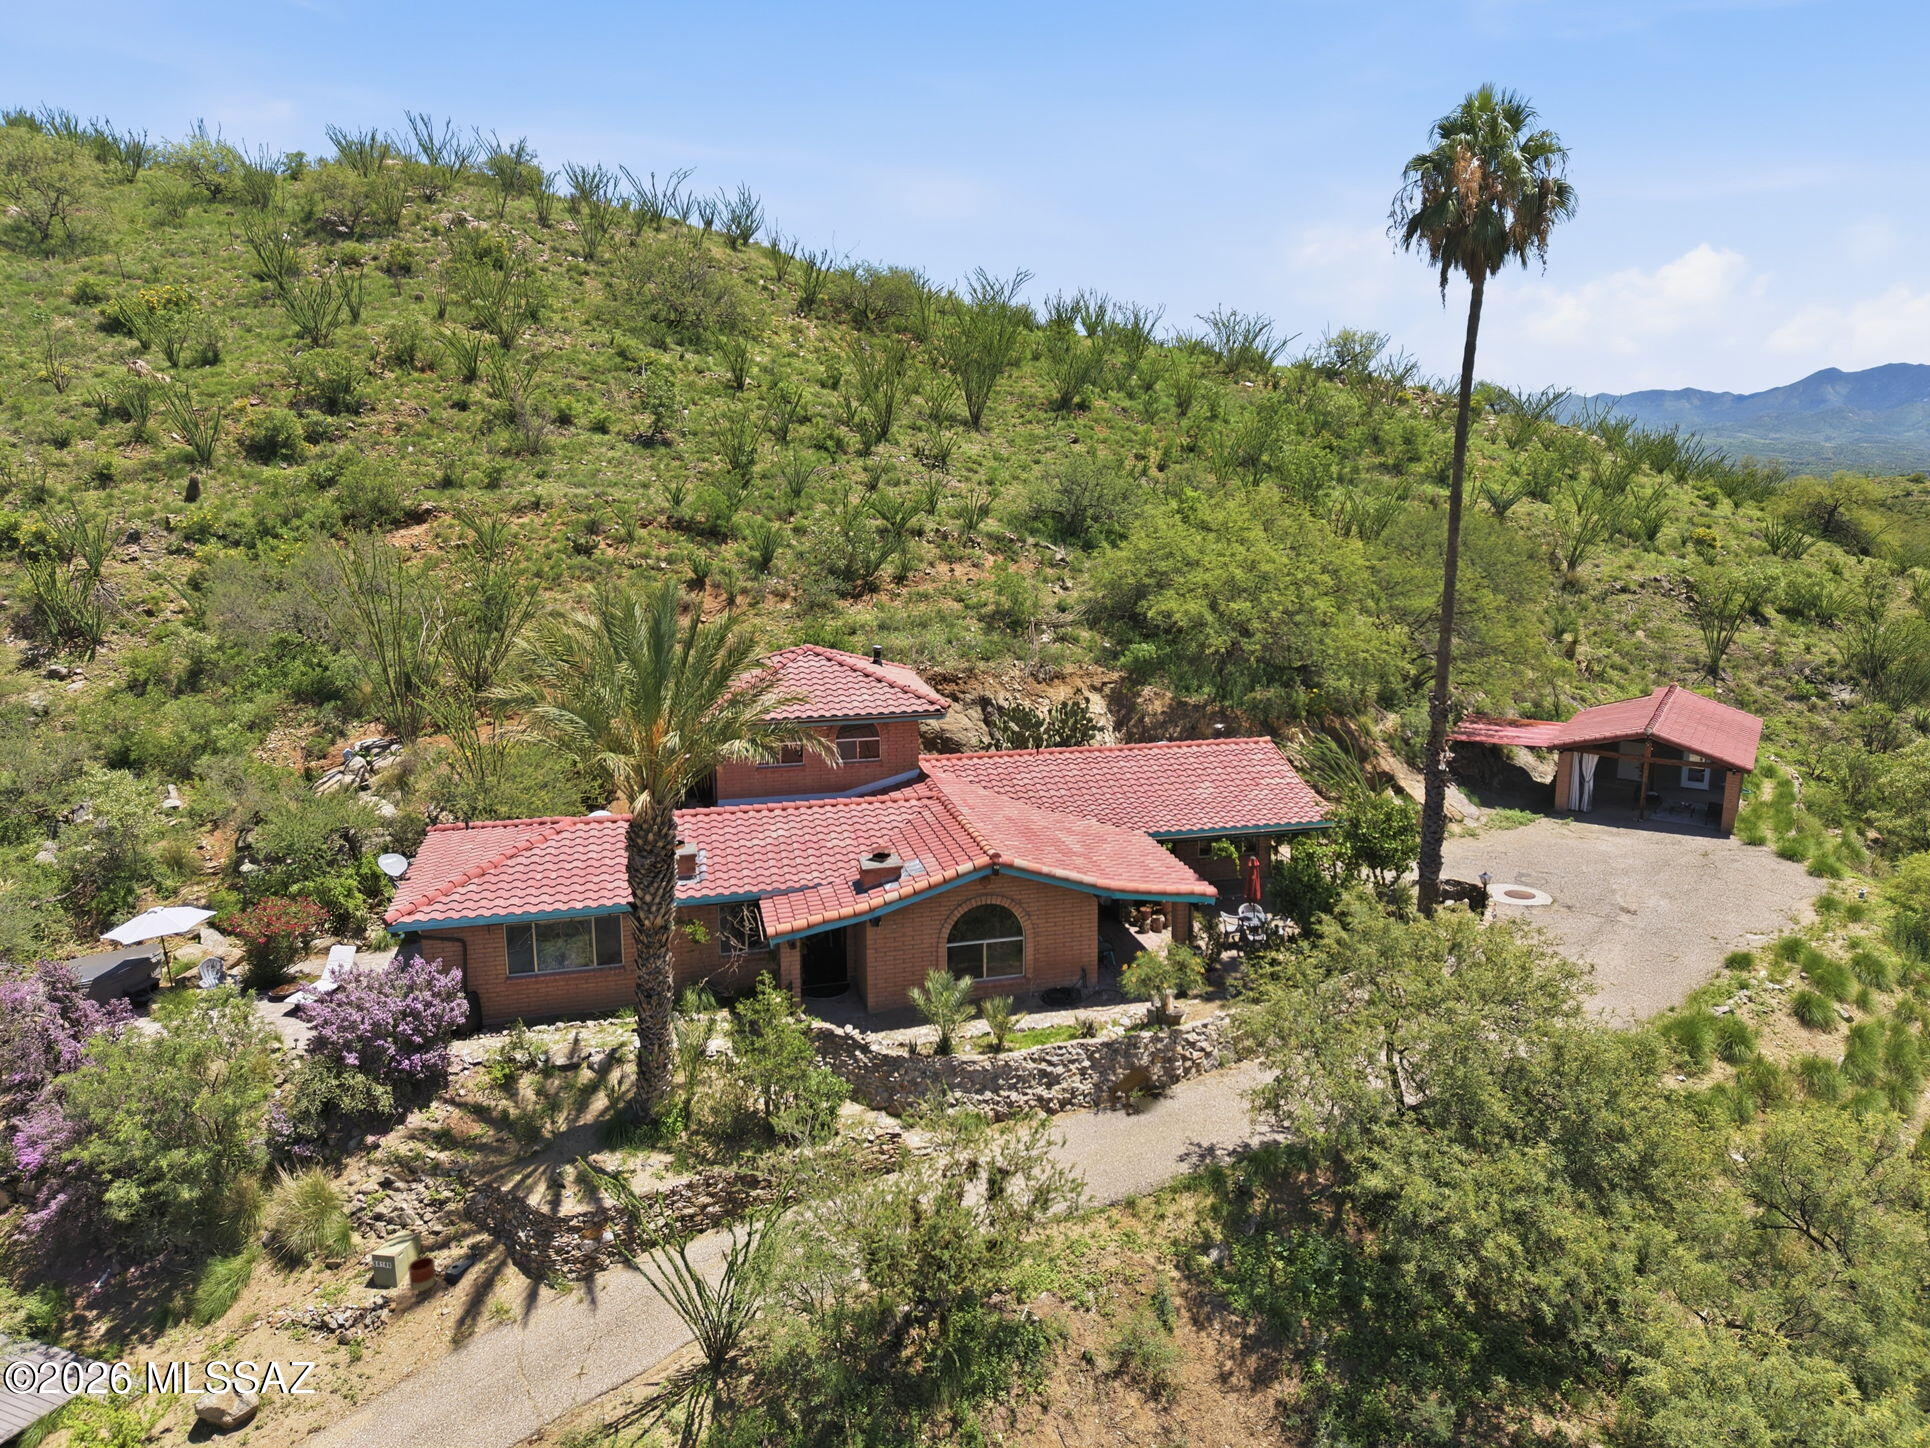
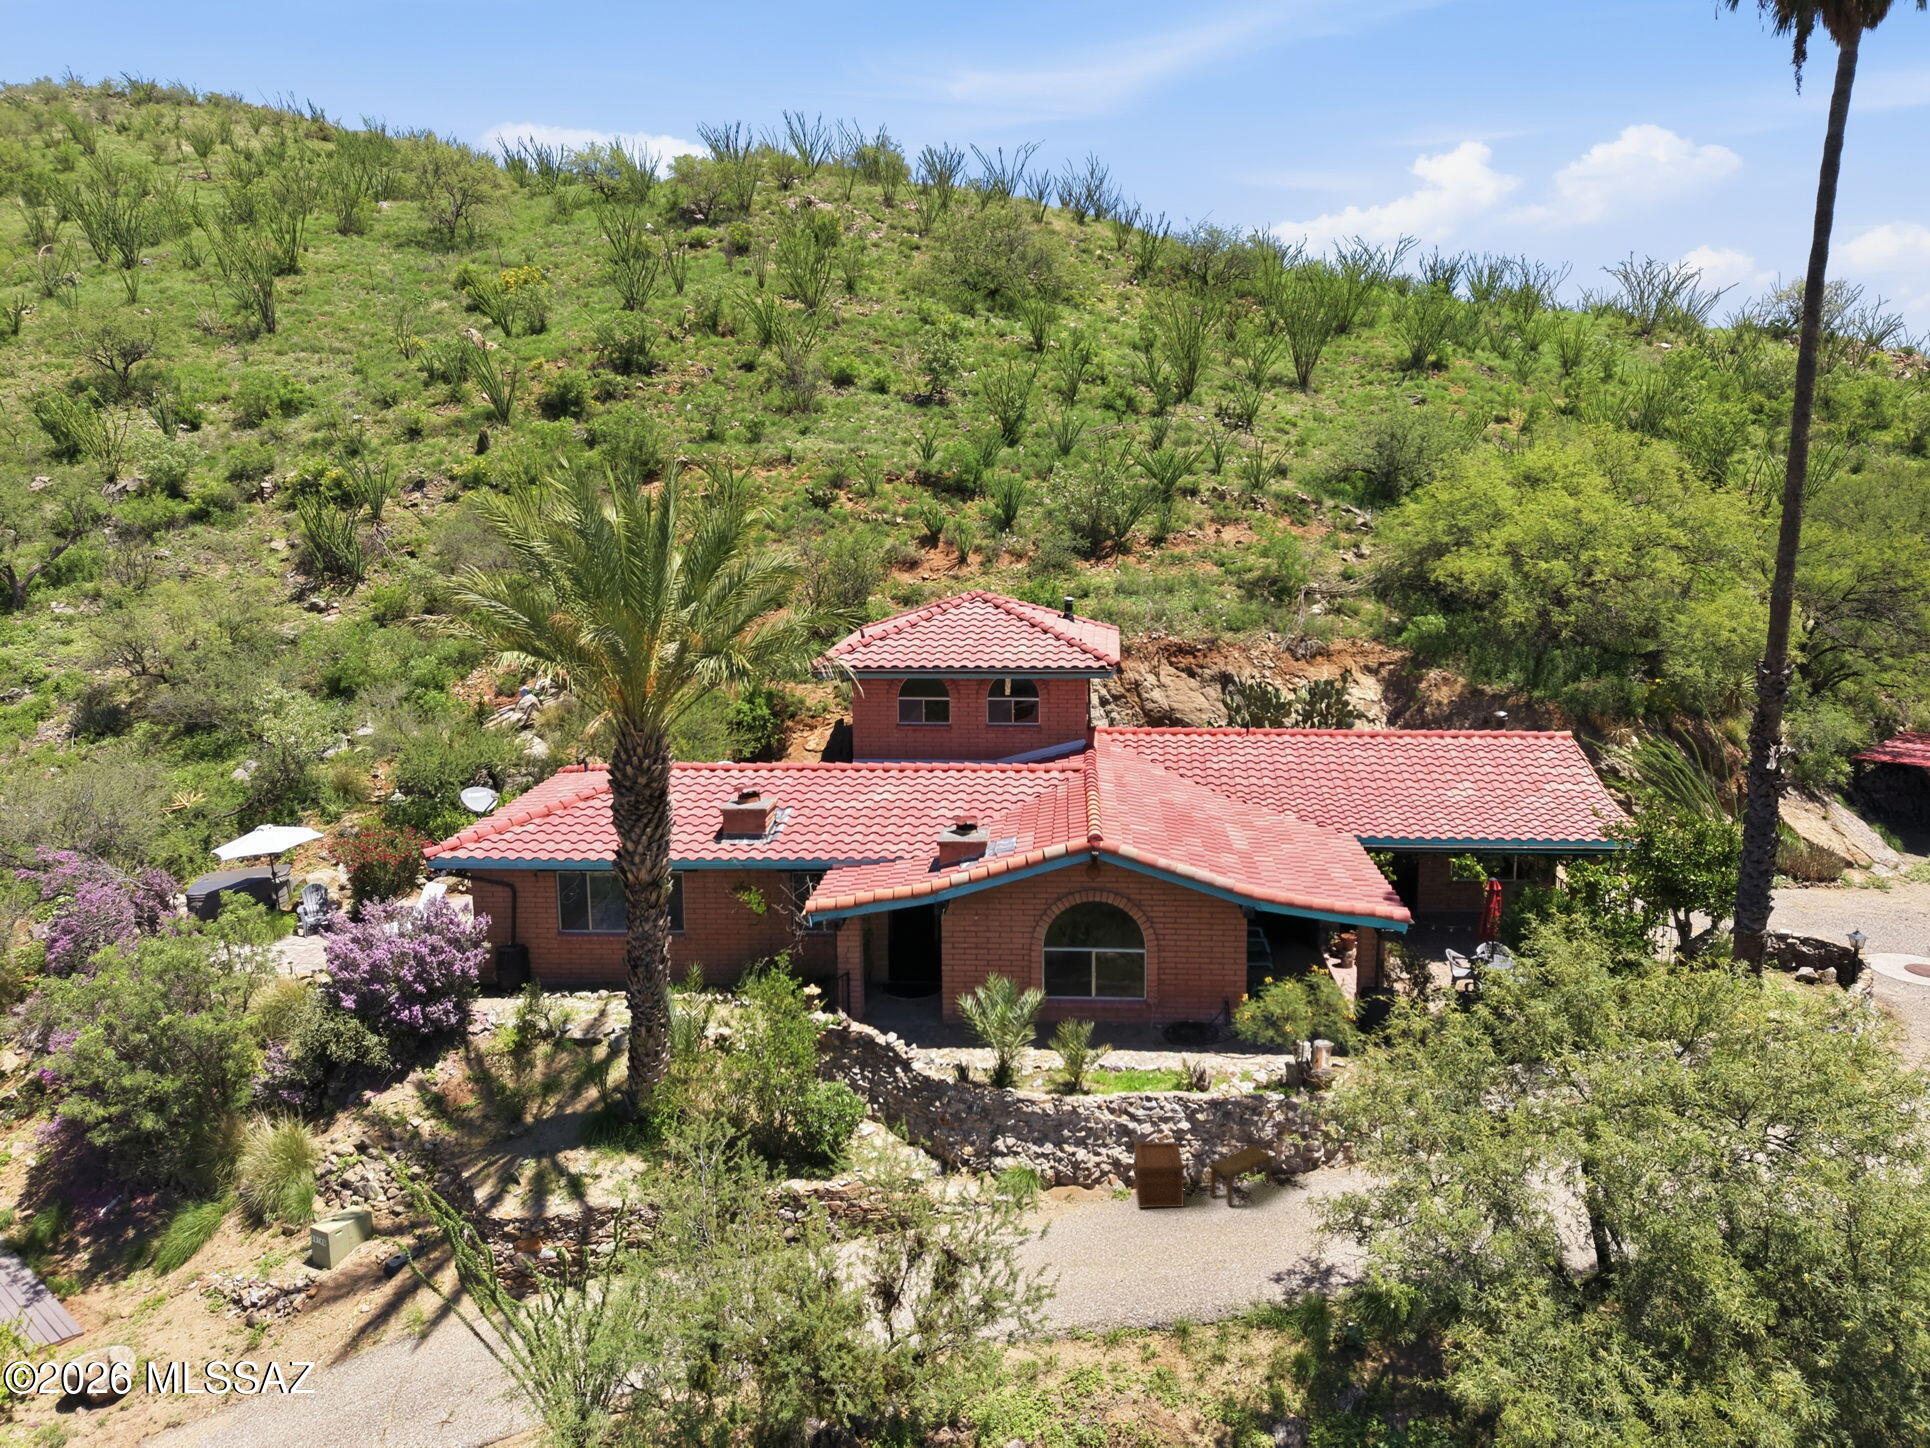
wooden crate: none [1053,1074,1097,1126] -> present [1134,1142,1184,1208]
planter: present [409,1256,437,1291] -> none [346,1230,378,1276]

